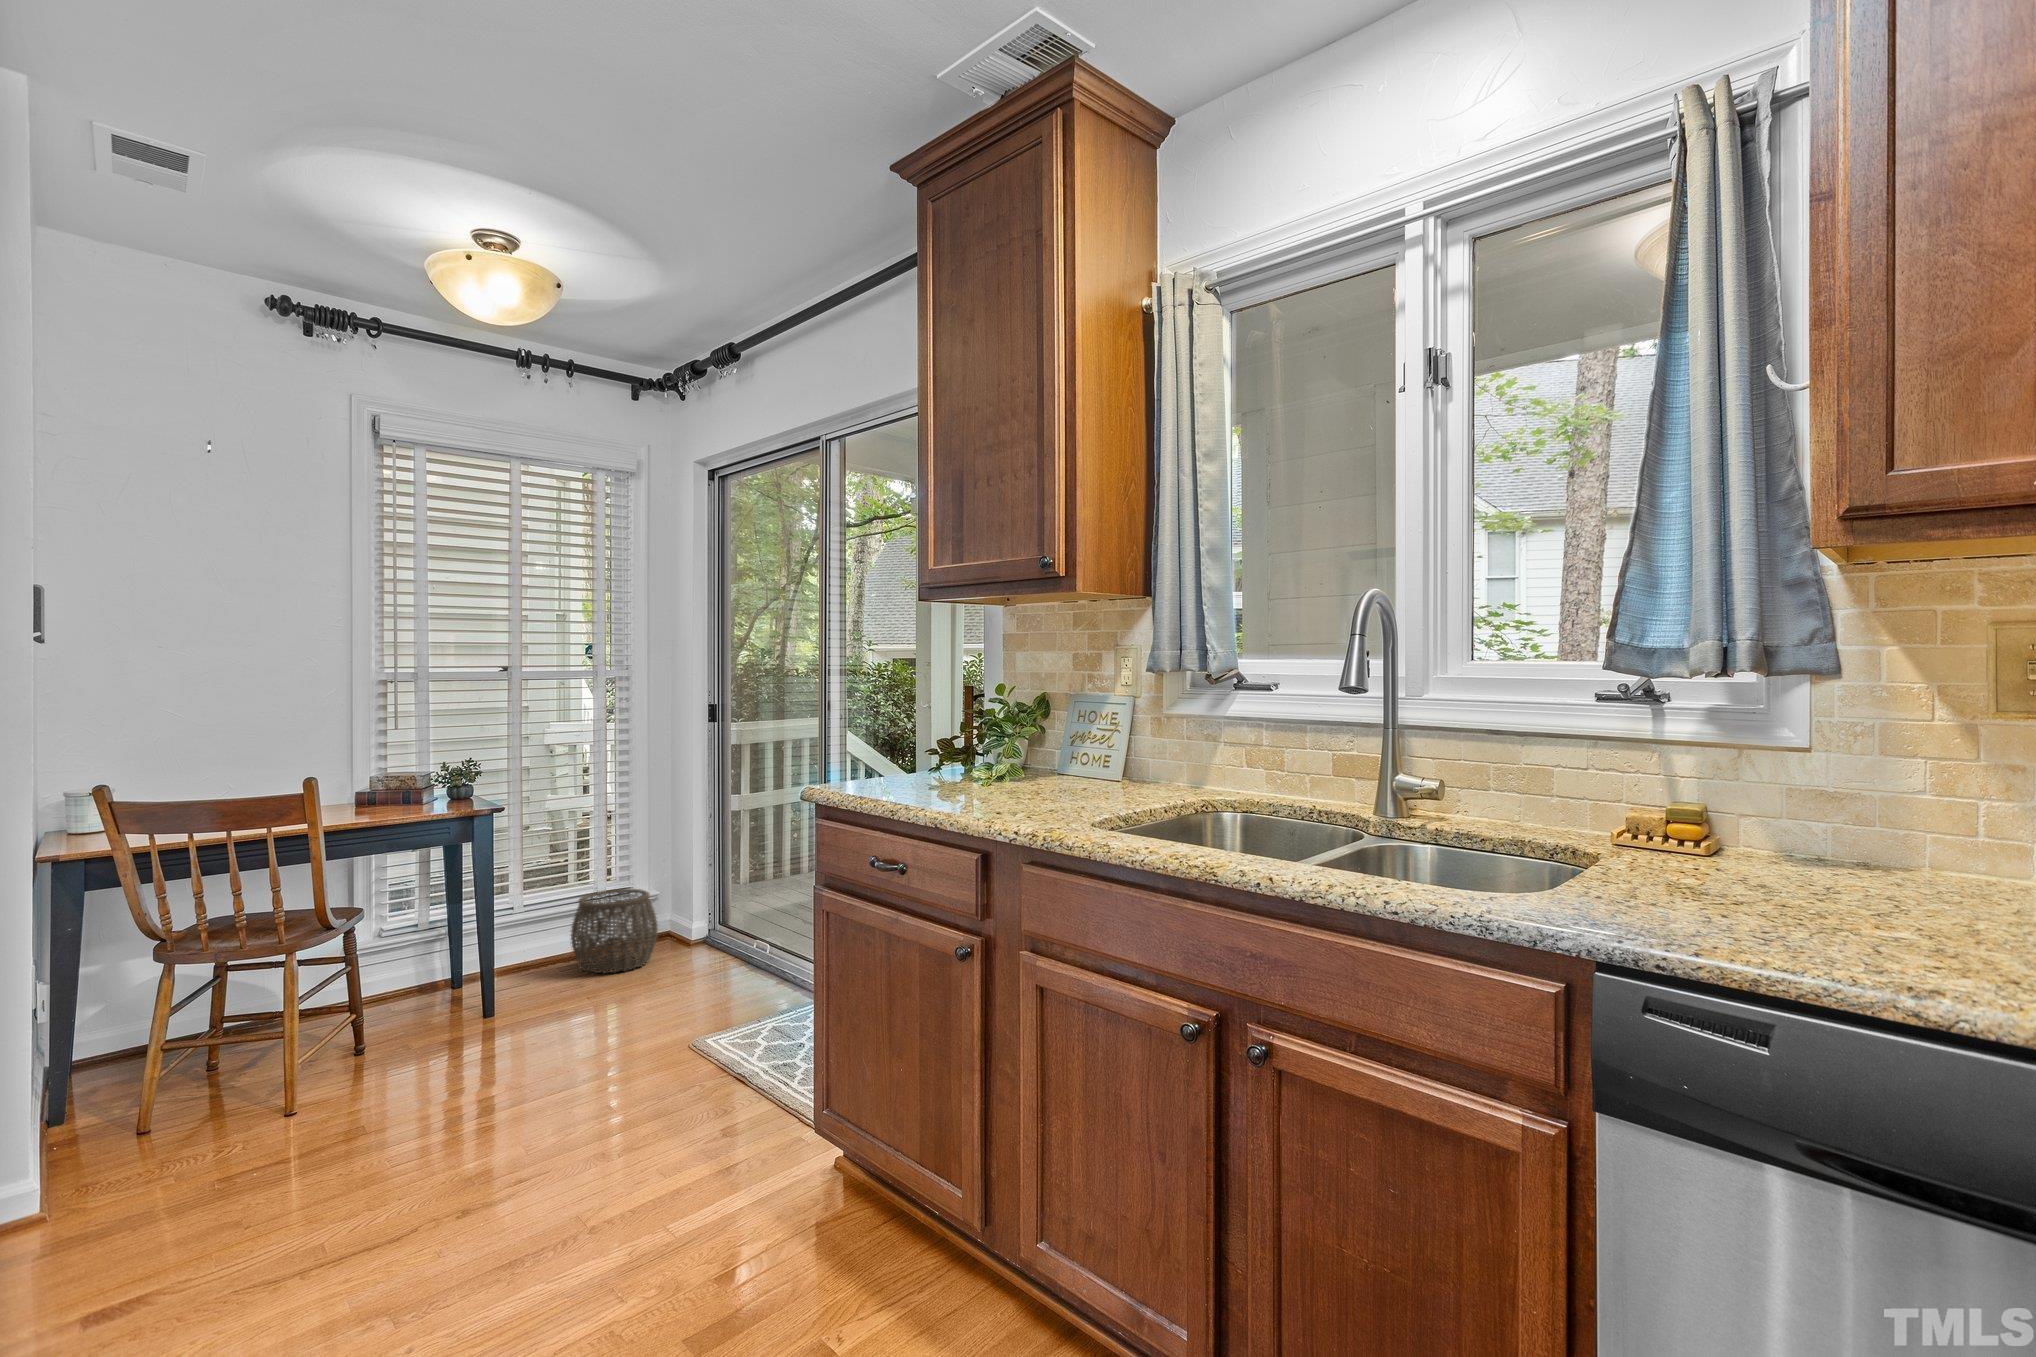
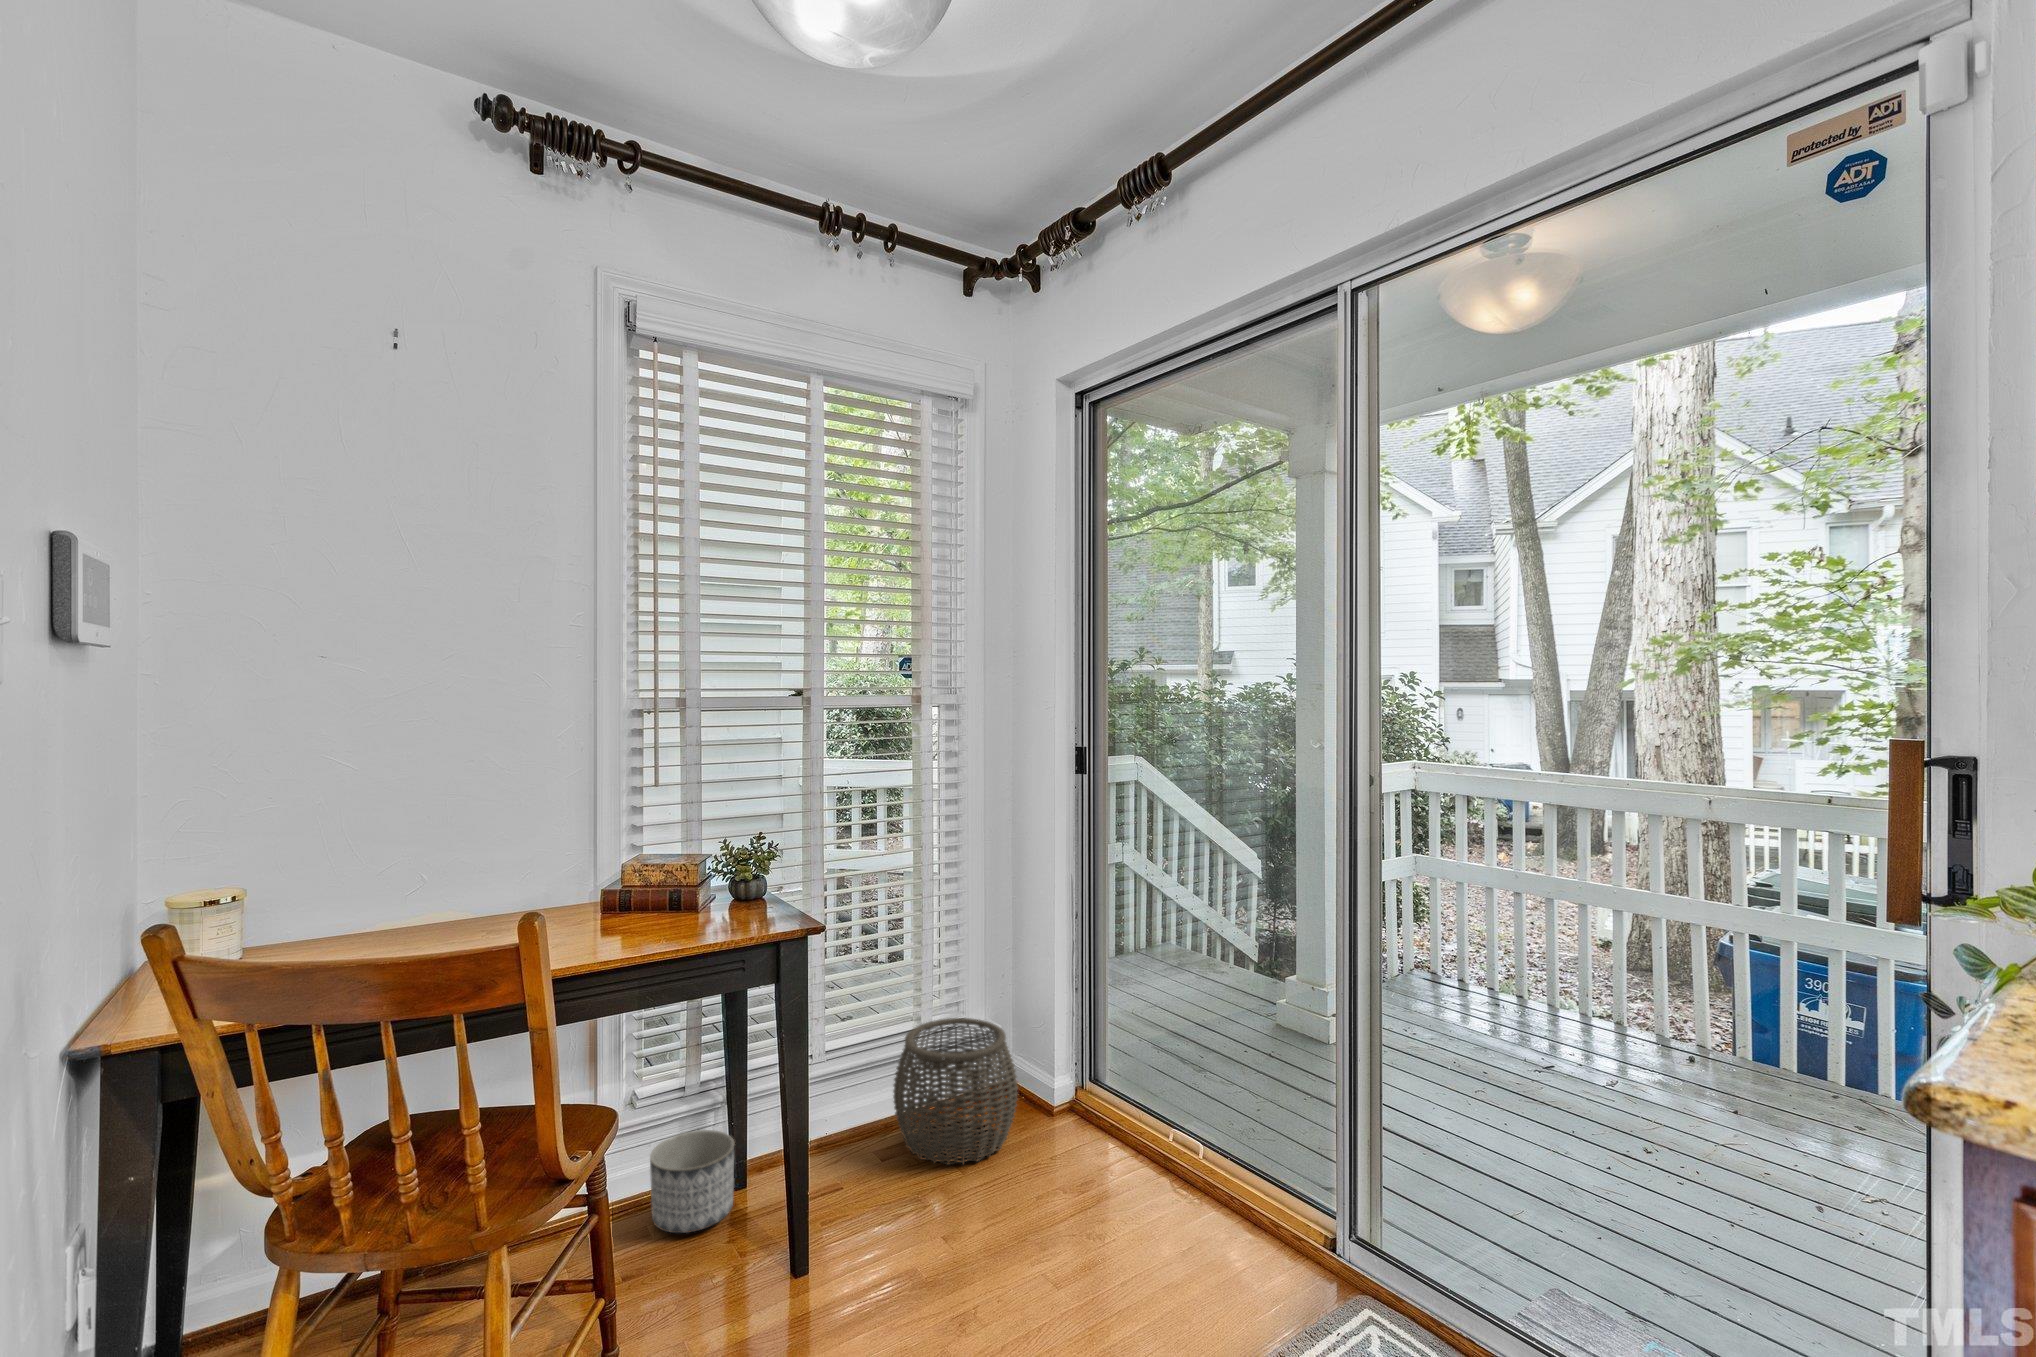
planter: none [393,951,452,1006] -> present [650,1130,735,1233]

